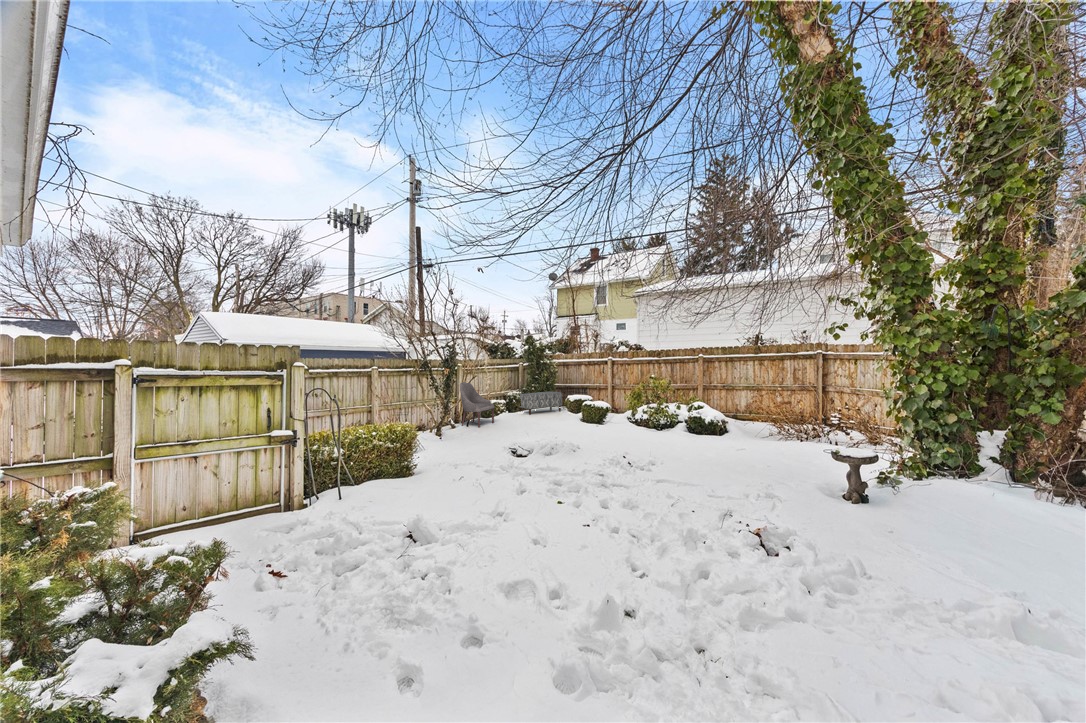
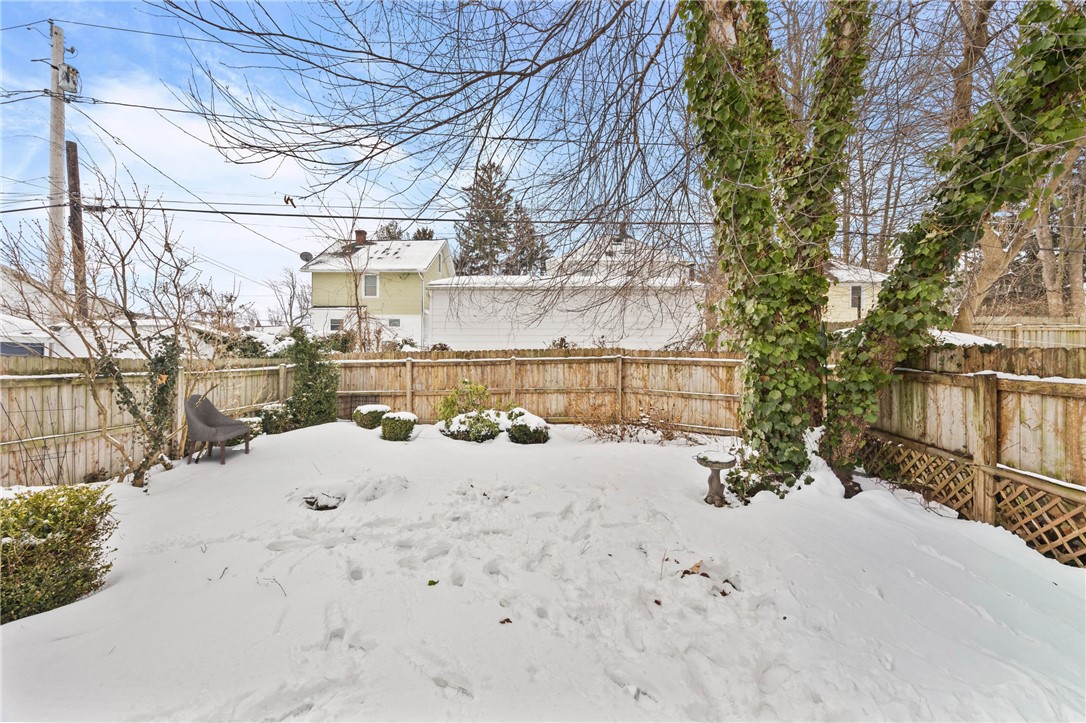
bench: present [520,391,562,415] -> none [285,401,348,434]

